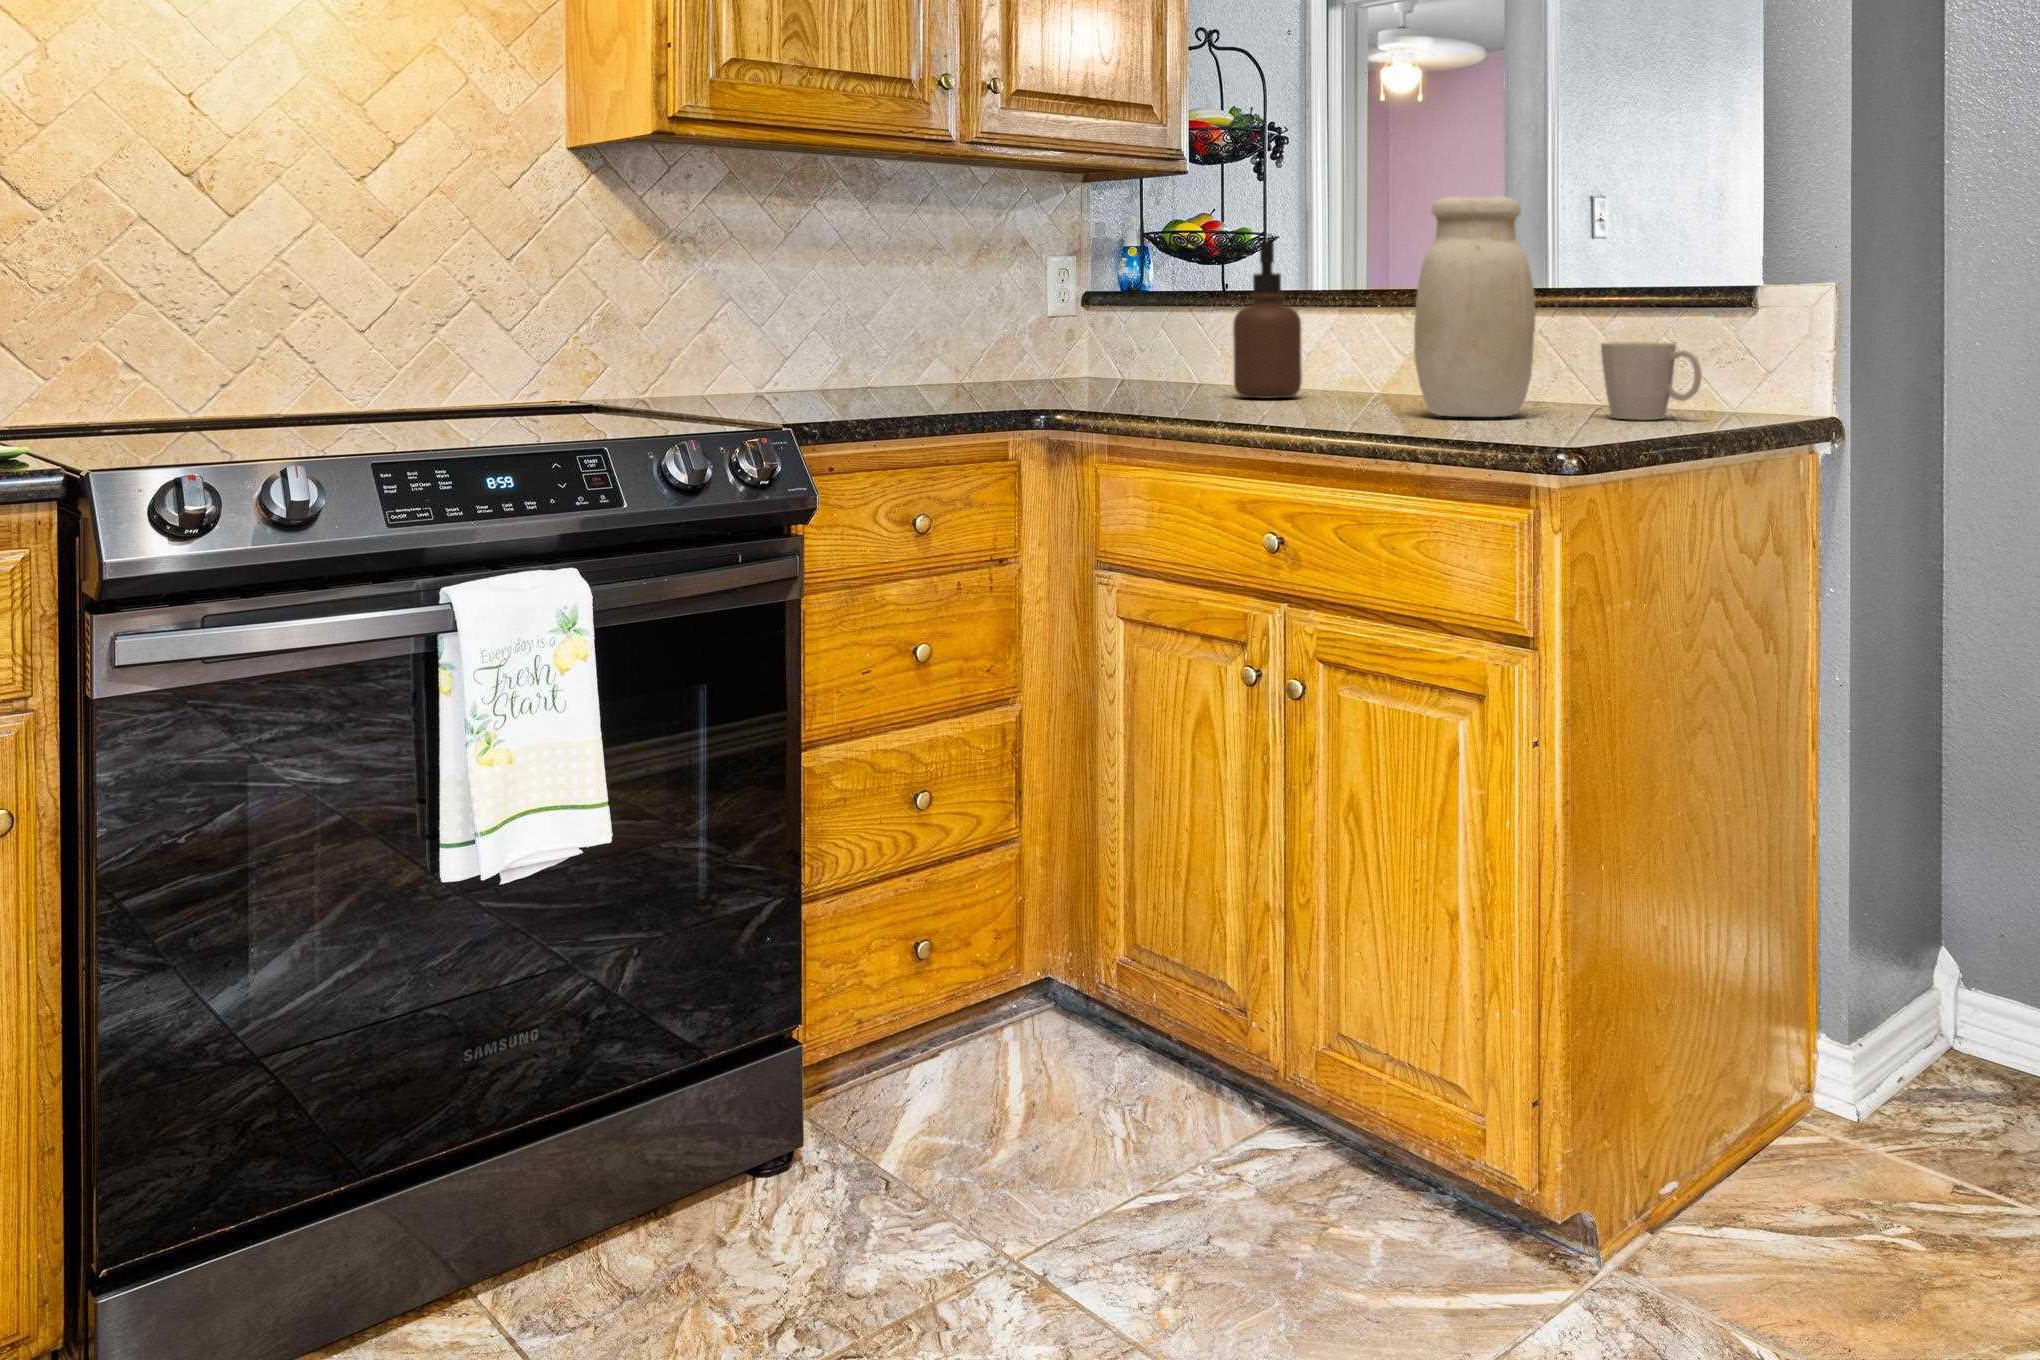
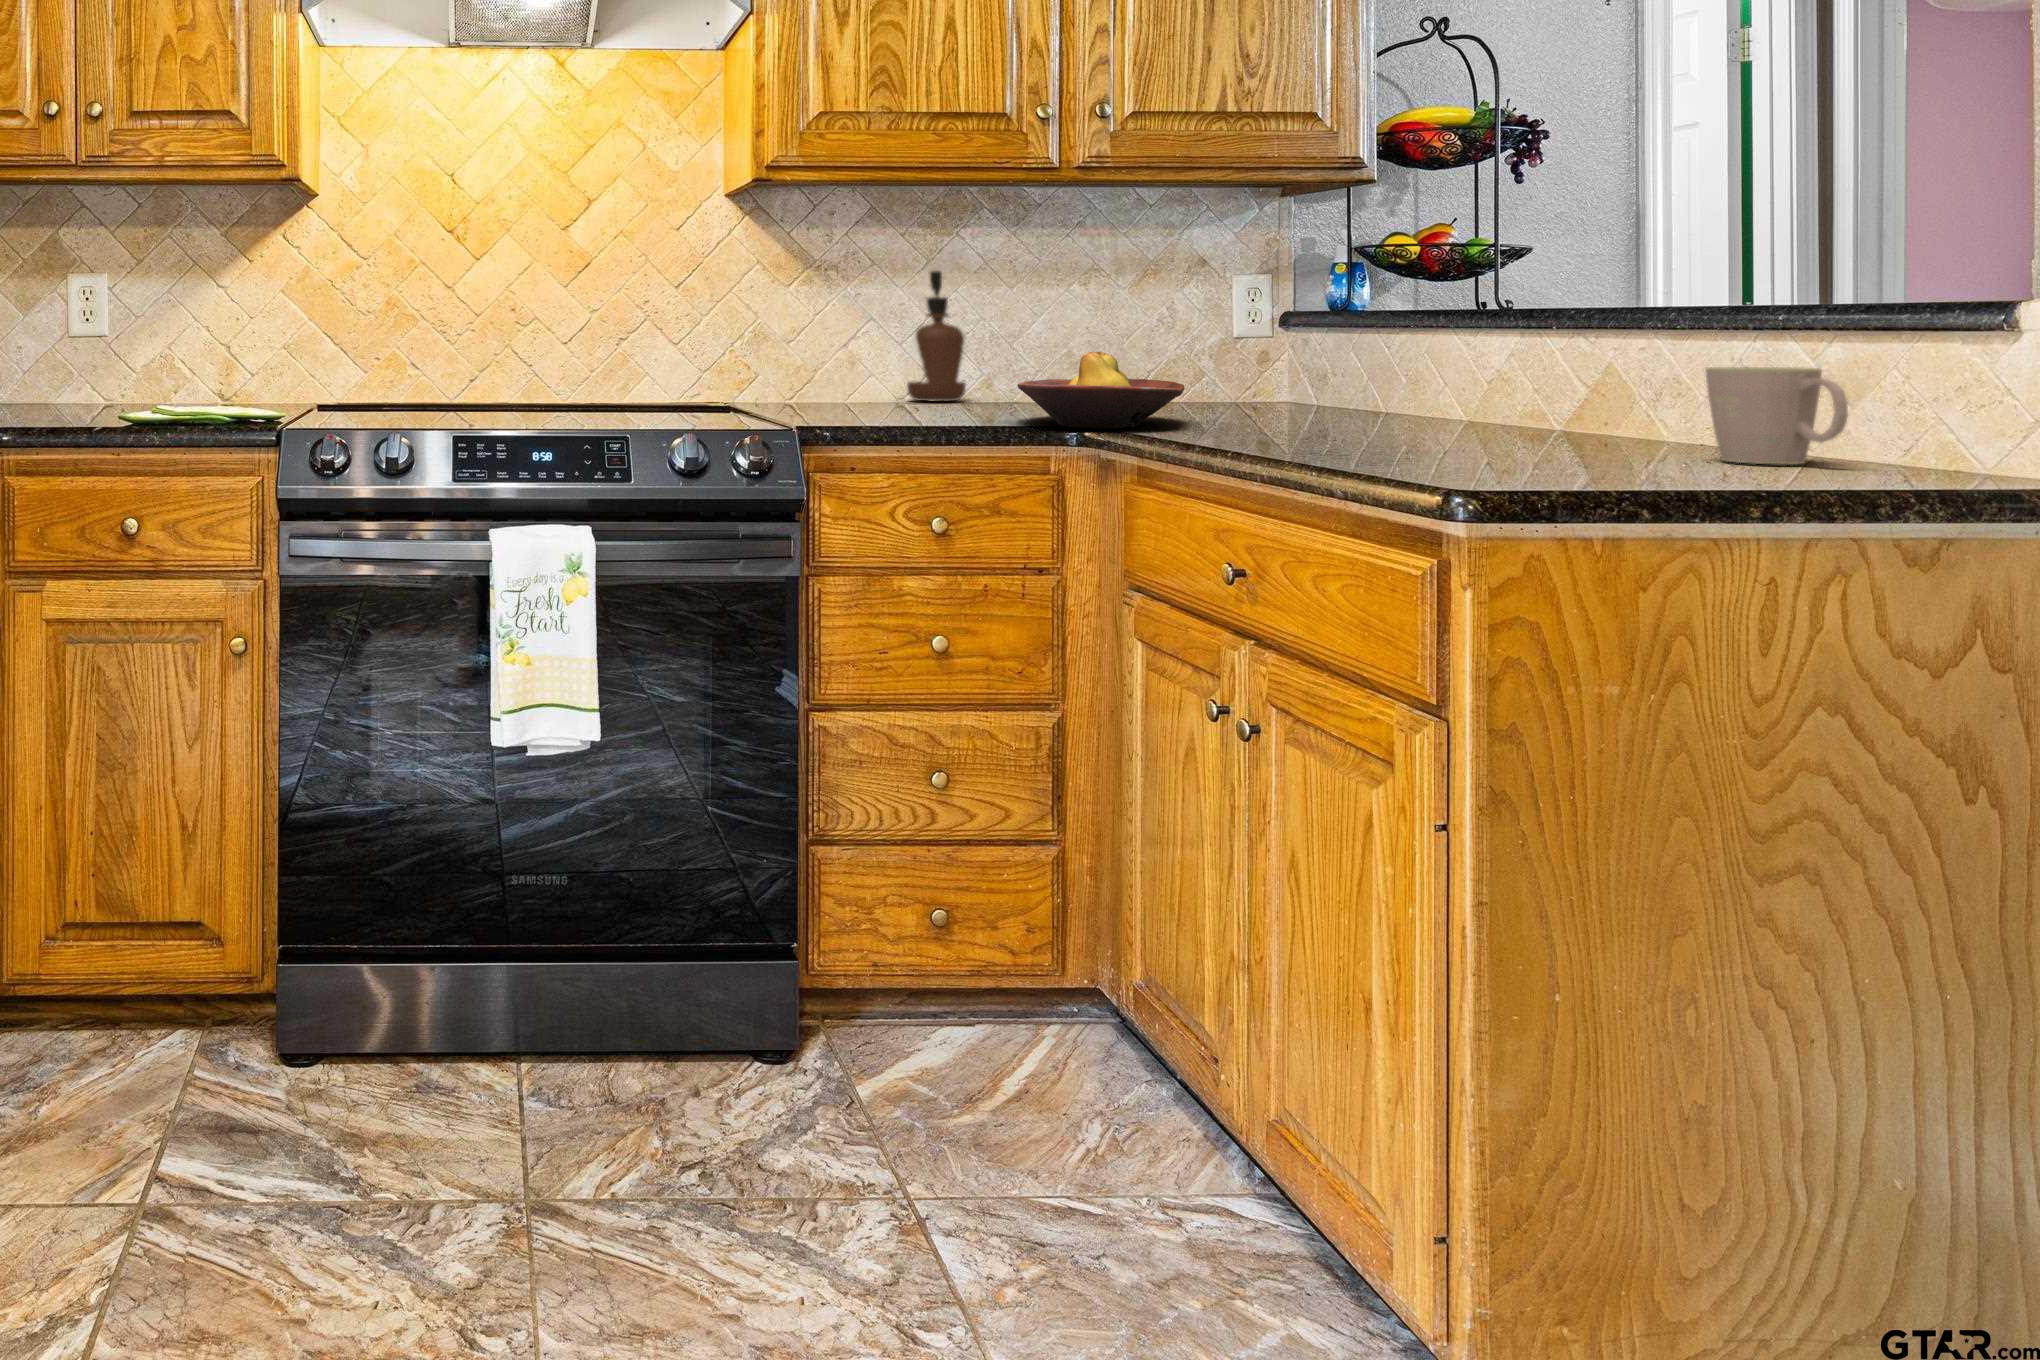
jar: present [1414,196,1535,417] -> none [1450,193,1615,451]
soap dispenser: present [1233,241,1302,398] -> present [907,271,966,402]
fruit bowl: none [977,335,1155,413] -> present [1017,352,1184,428]

